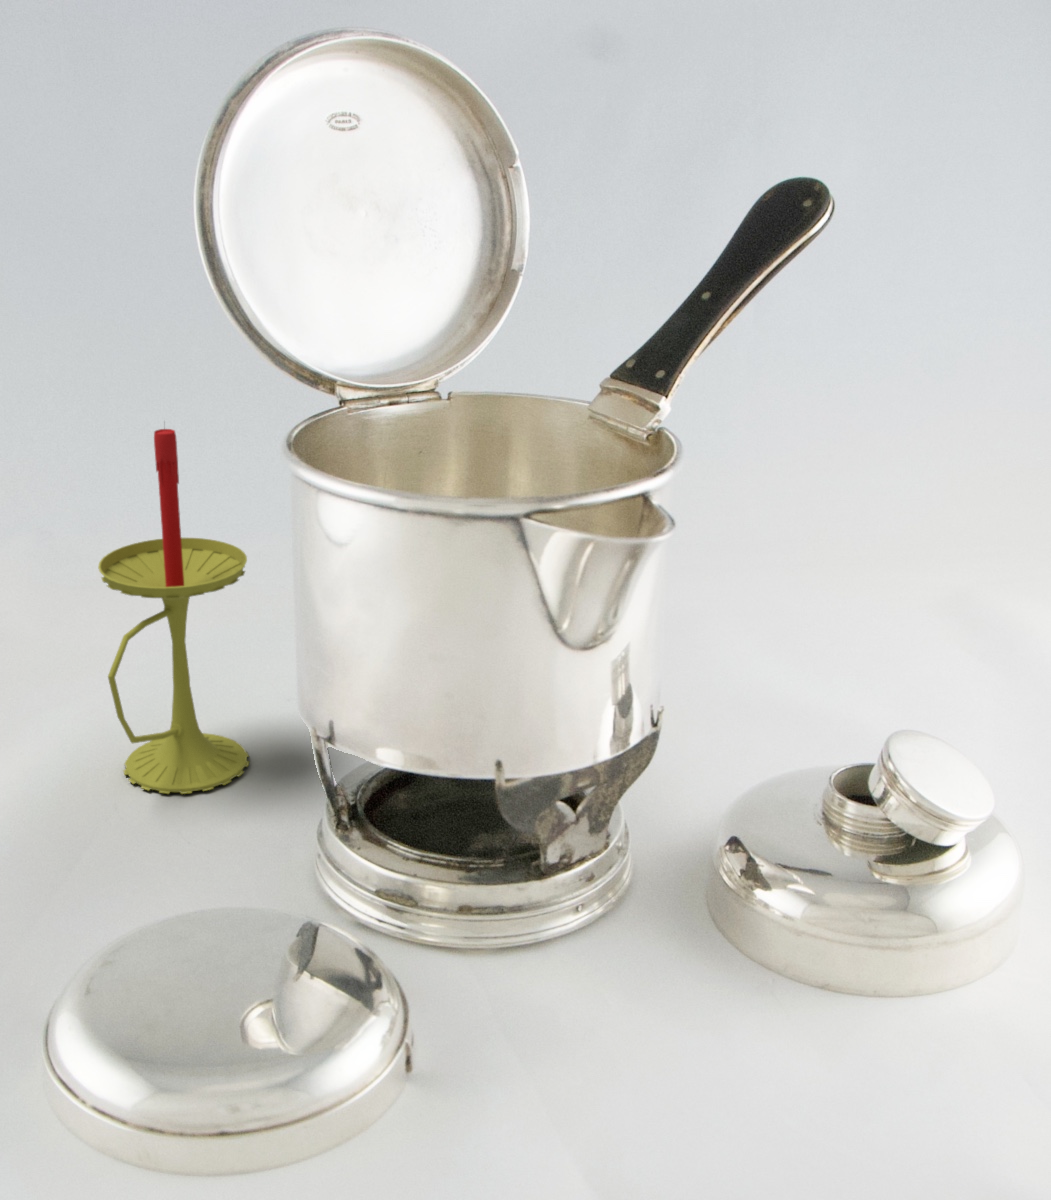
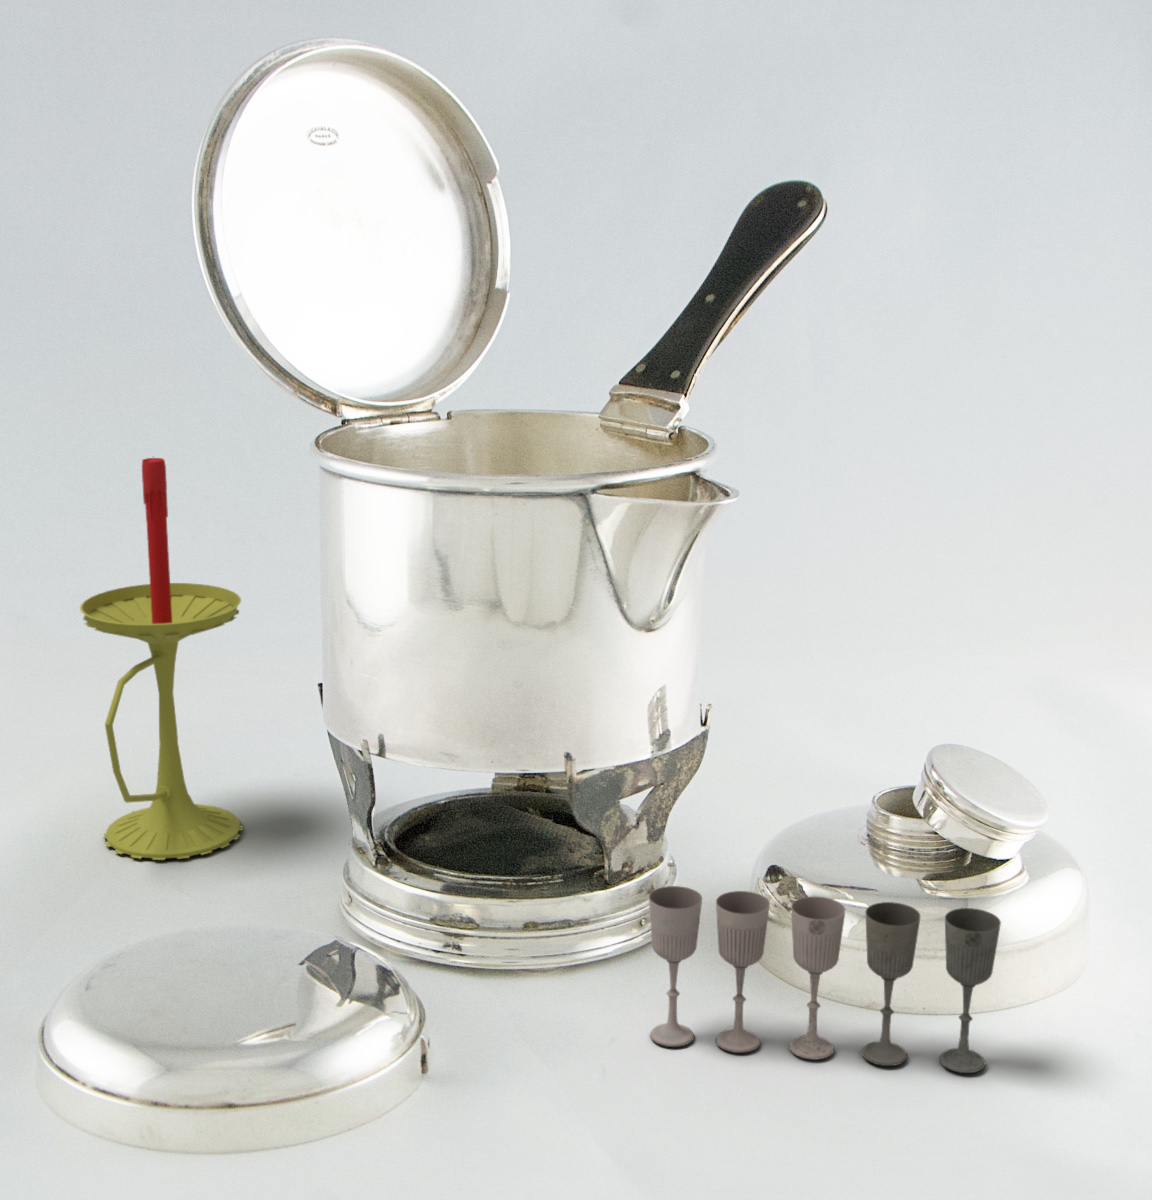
wine glass: none [551,907,895,1124] -> present [649,886,1001,1073]

